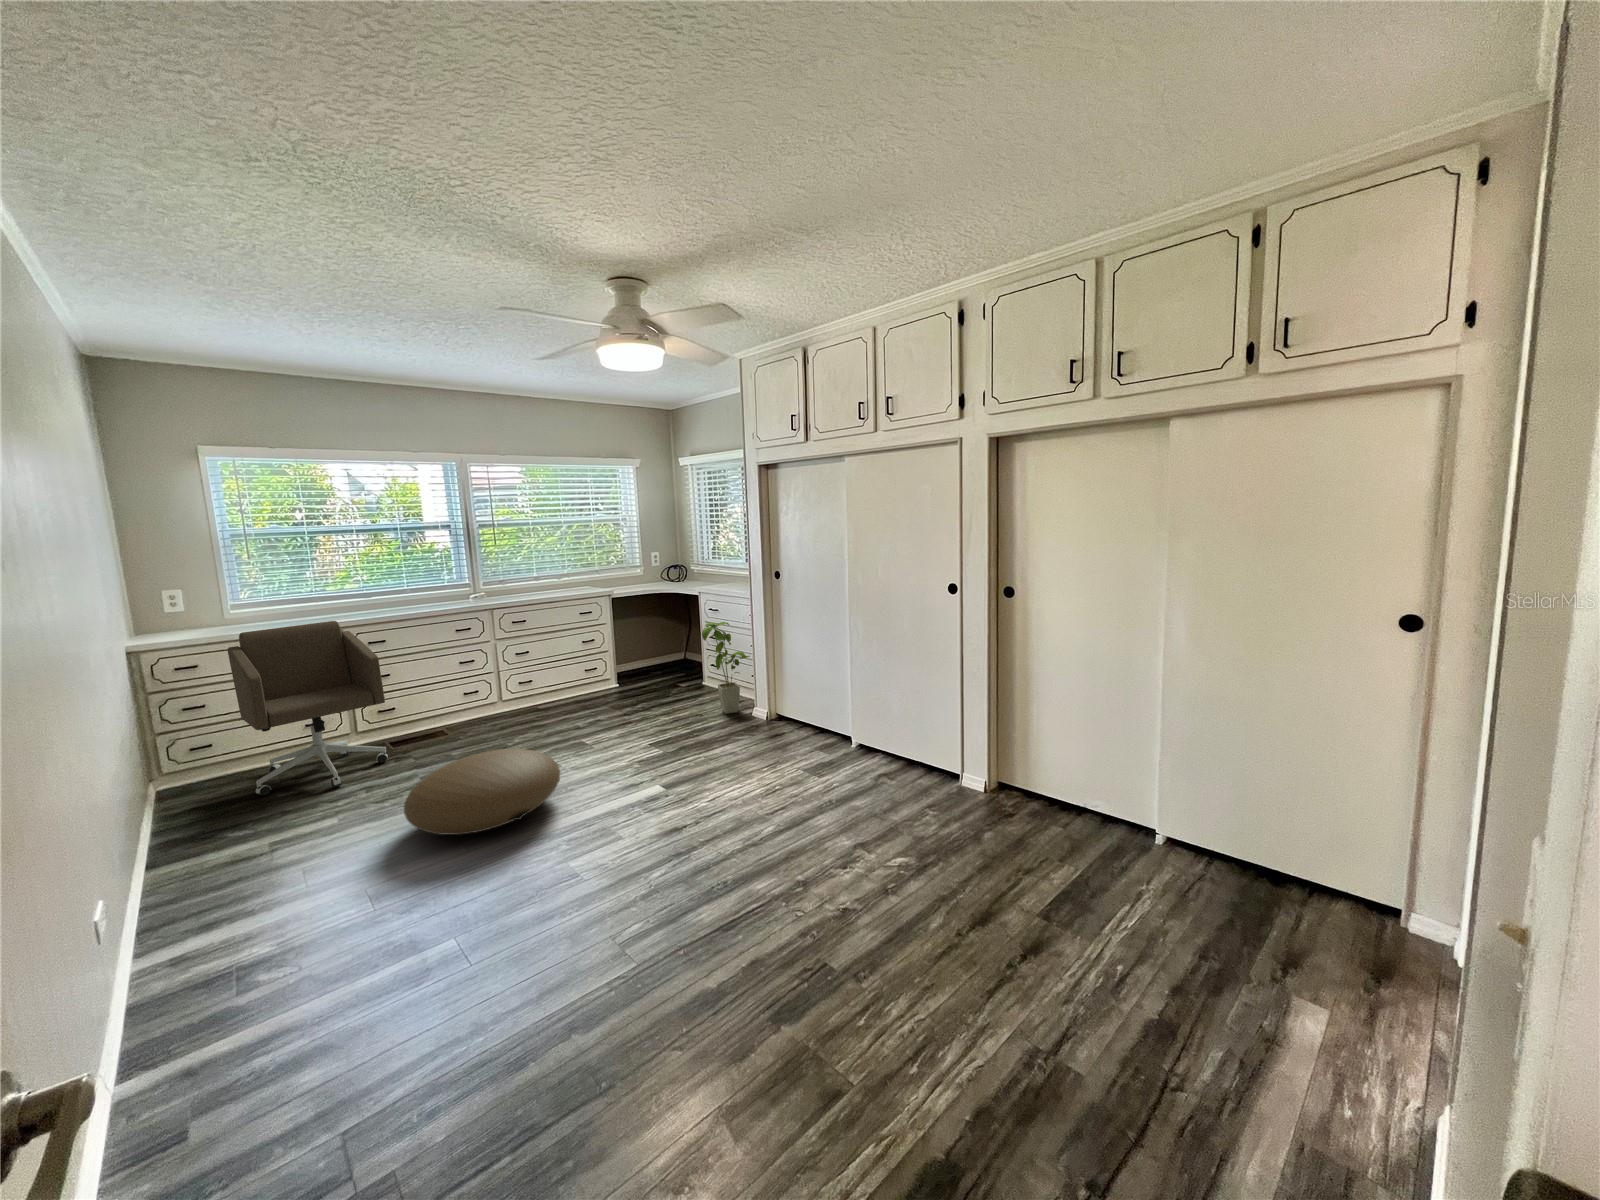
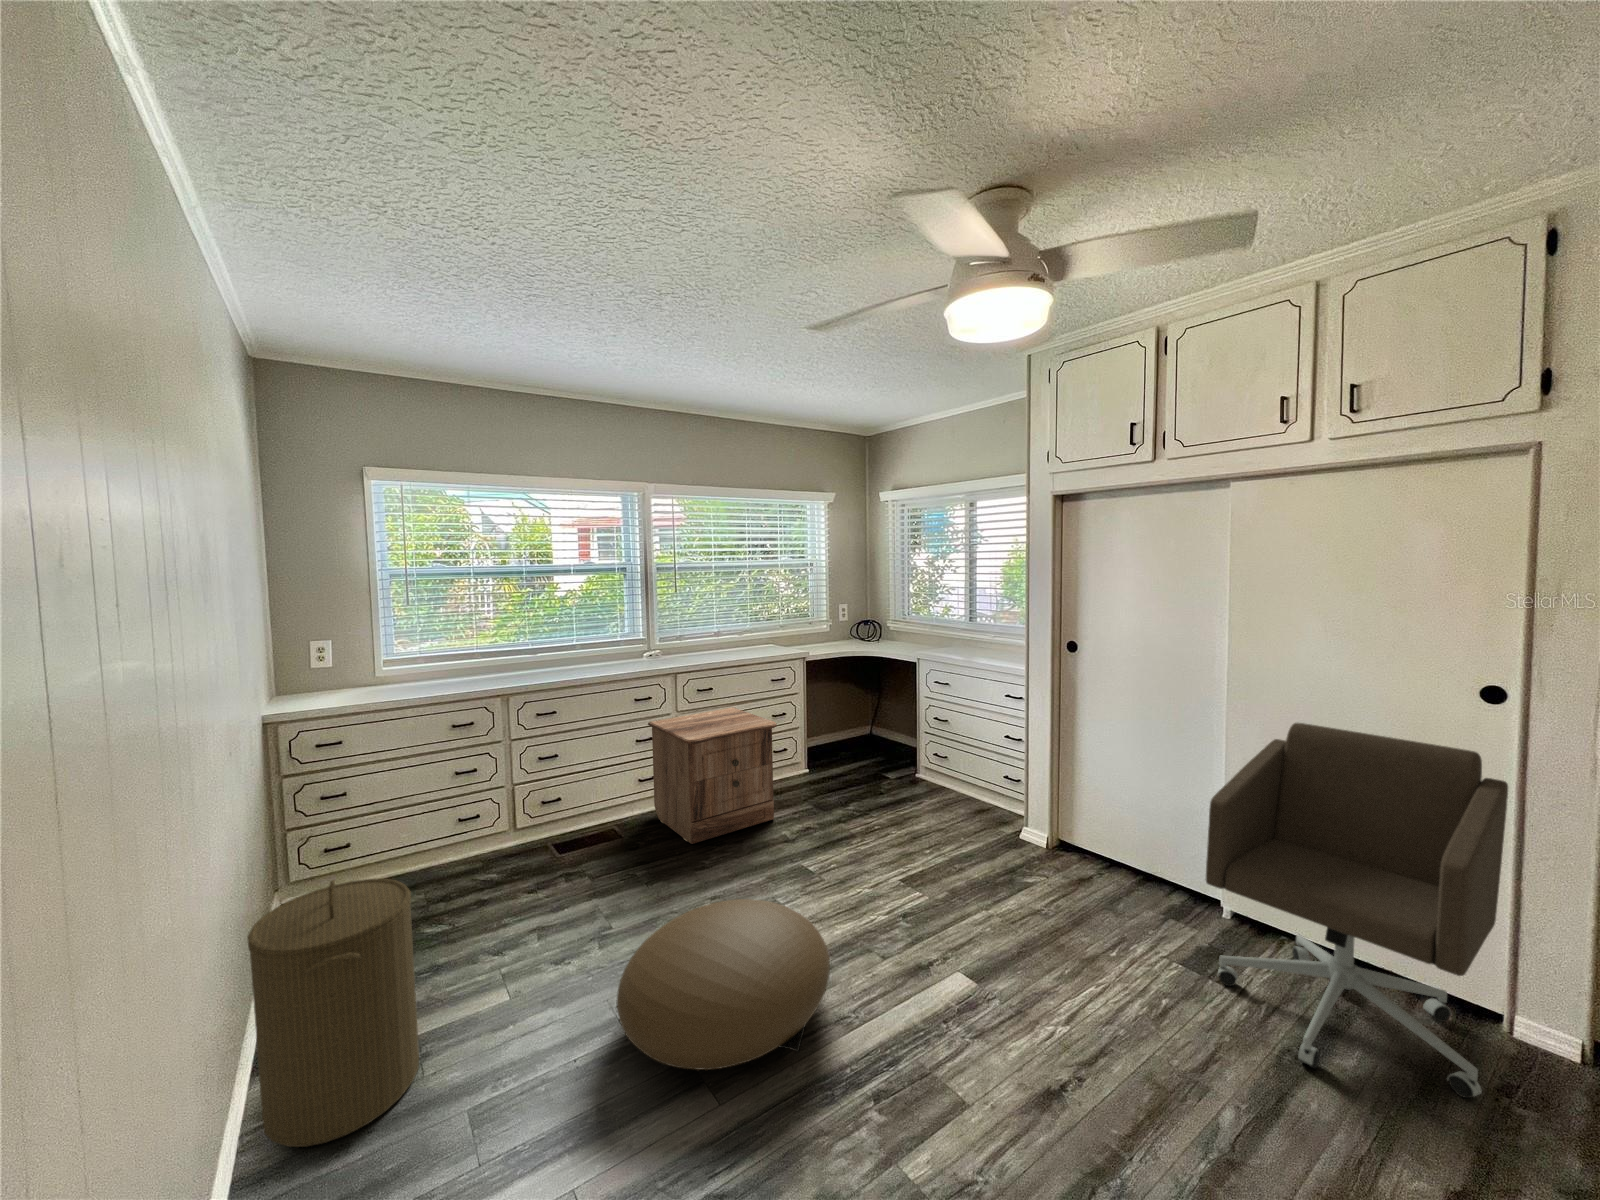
office chair: present [228,621,388,796] -> present [1206,723,1508,1098]
house plant: present [702,622,750,714] -> none [955,705,1021,831]
nightstand: none [468,635,574,735] -> present [648,707,777,844]
laundry hamper: none [132,734,267,893] -> present [247,879,419,1147]

